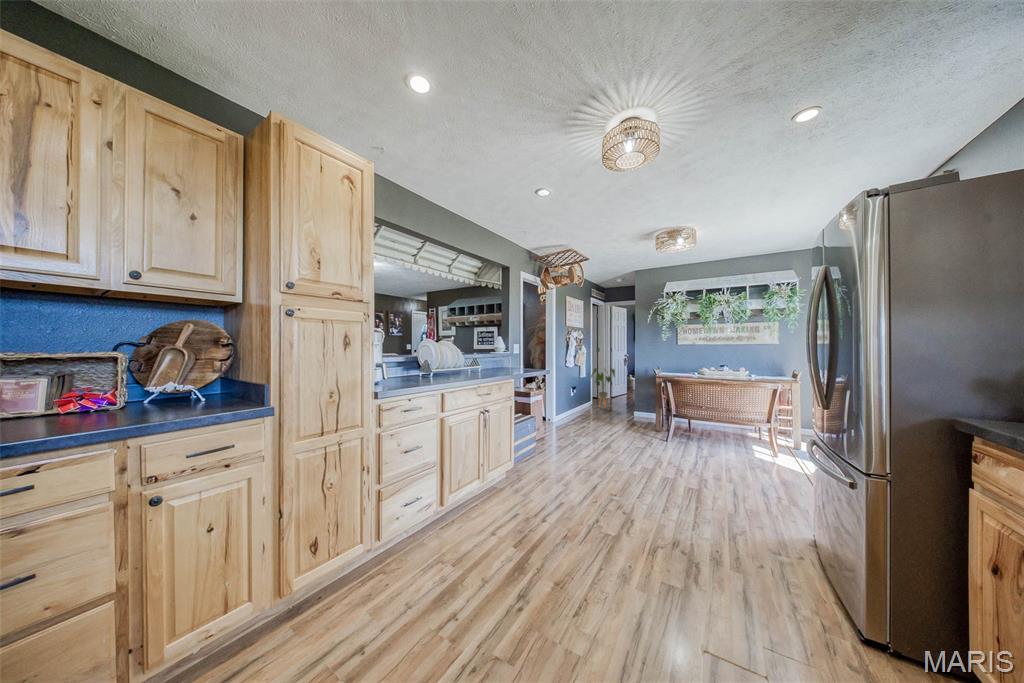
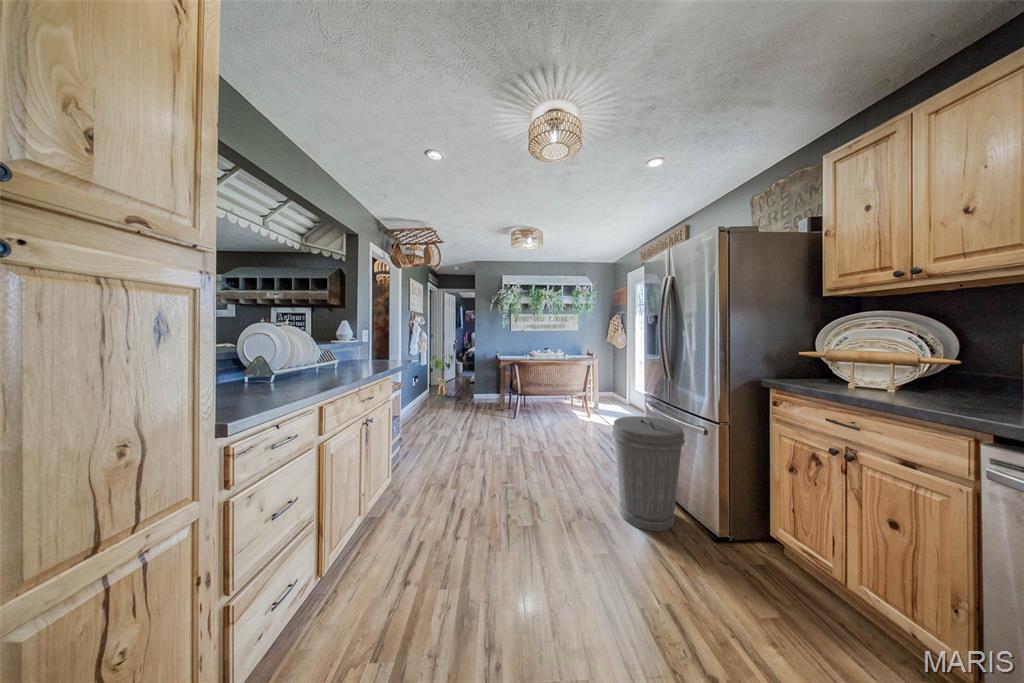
trash can: none [716,448,822,597] -> present [612,416,685,531]

